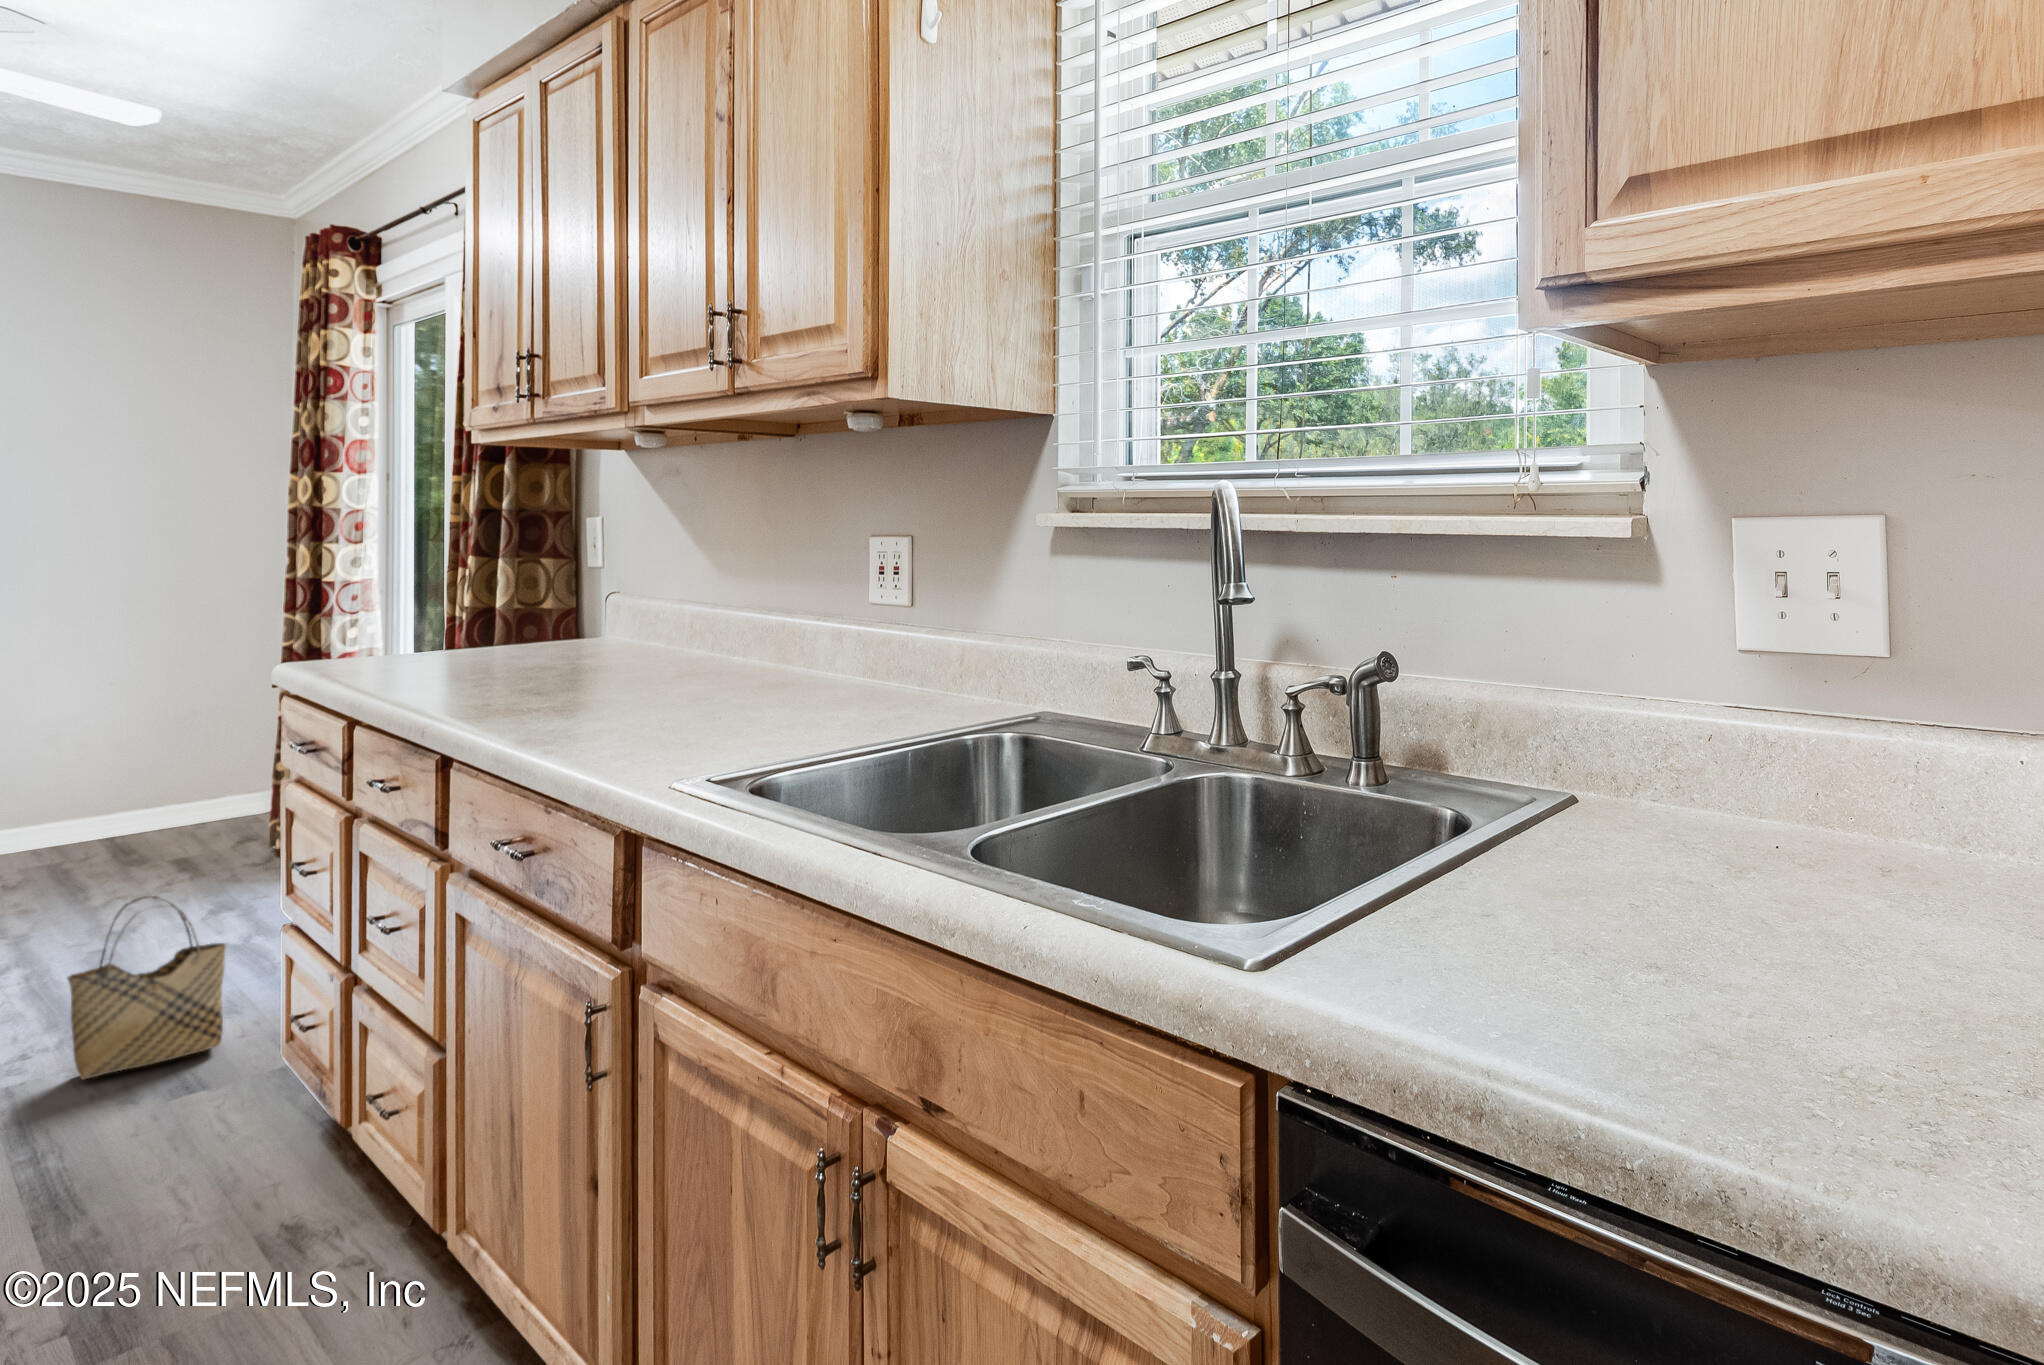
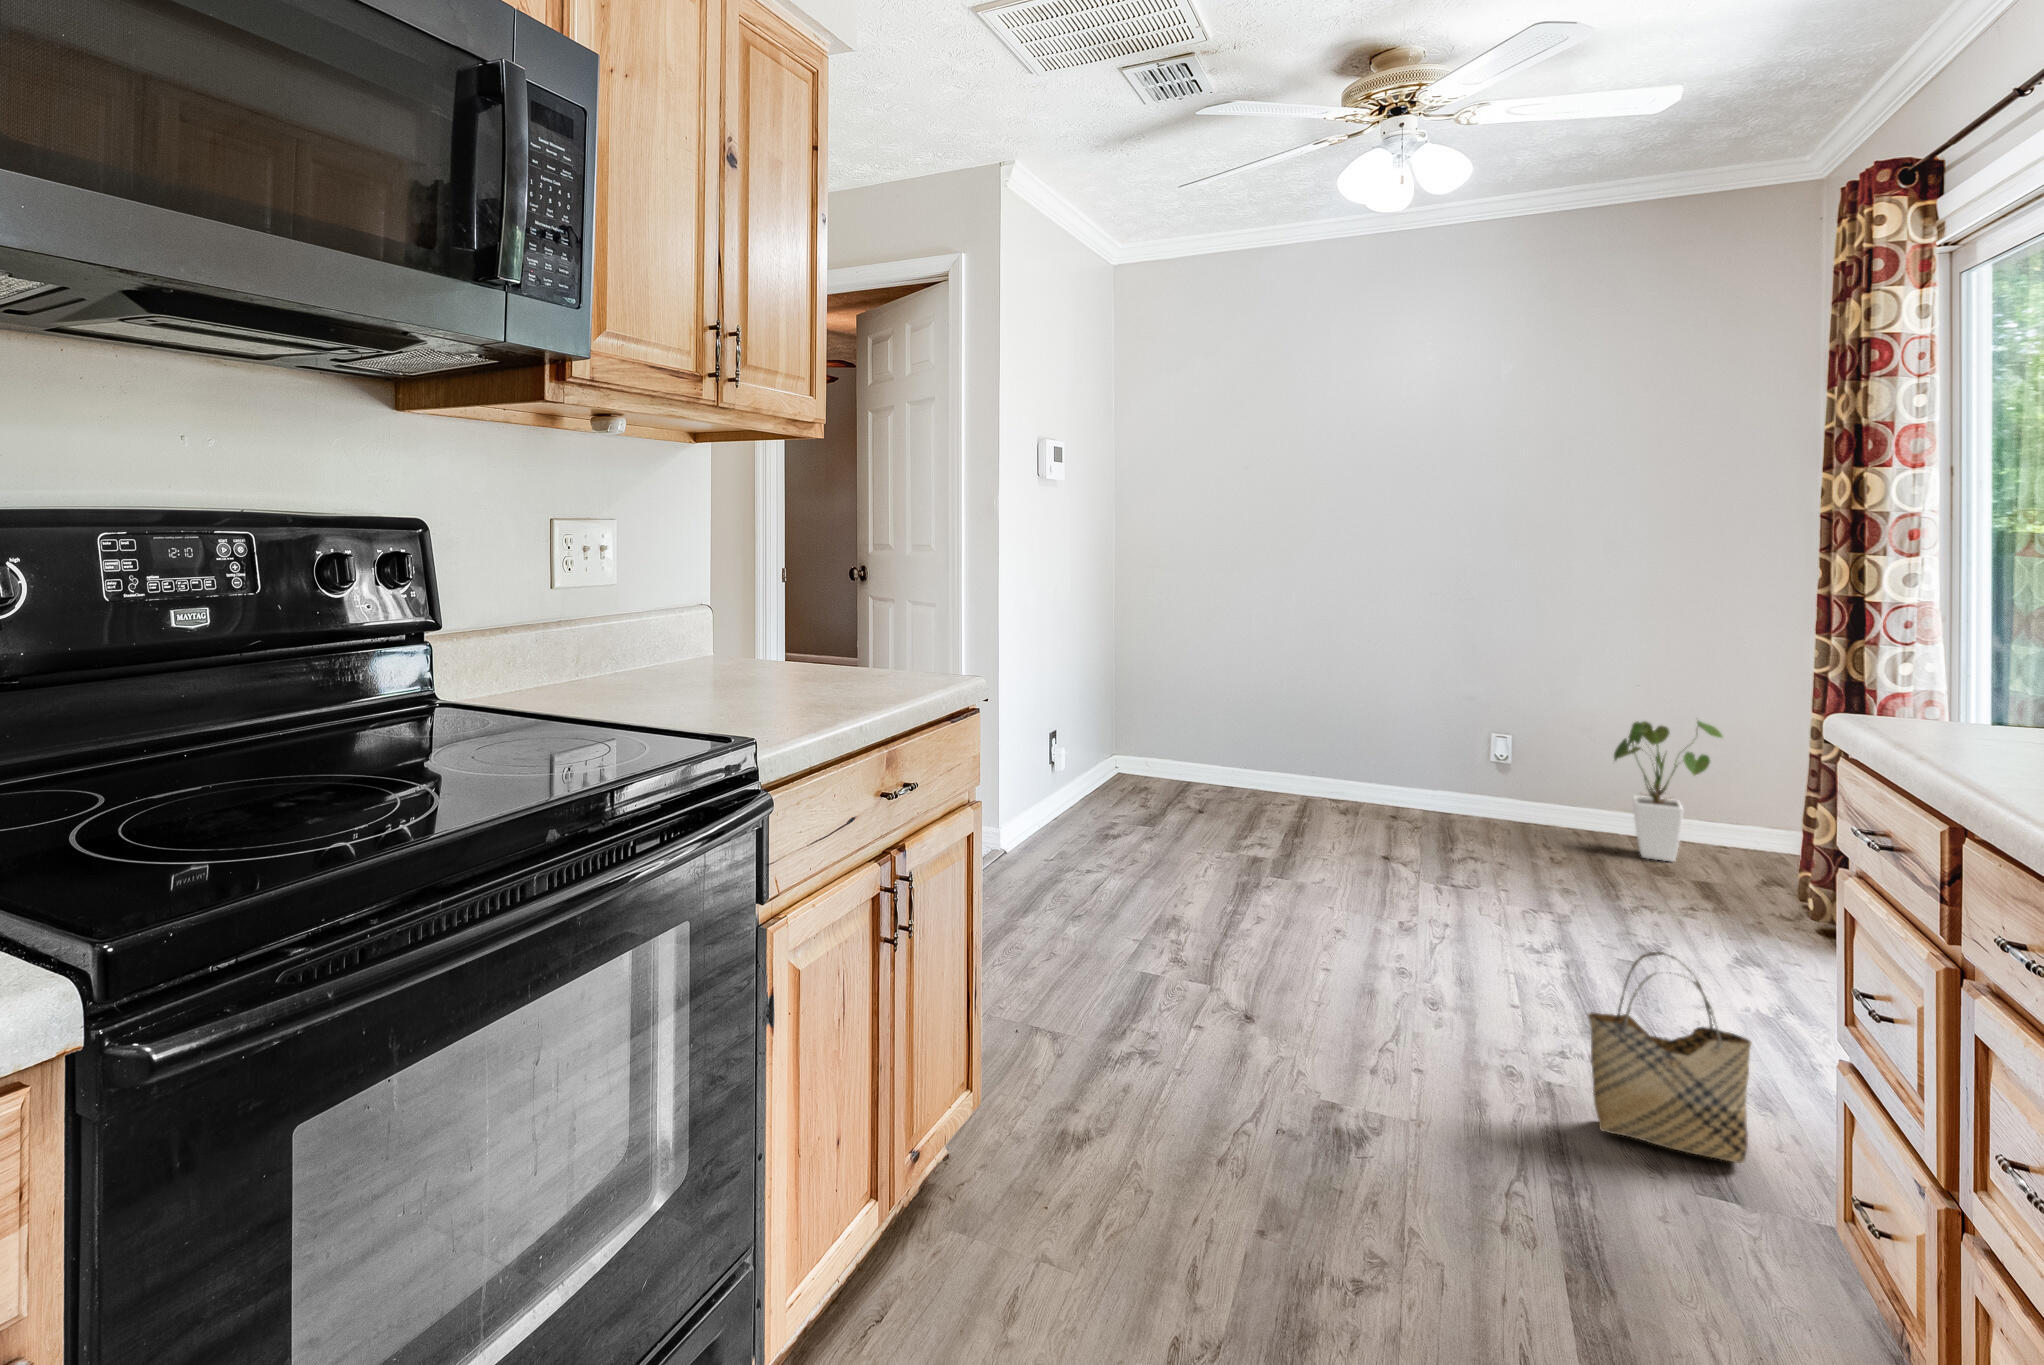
house plant: none [82,704,203,853] -> present [1614,721,1723,861]

